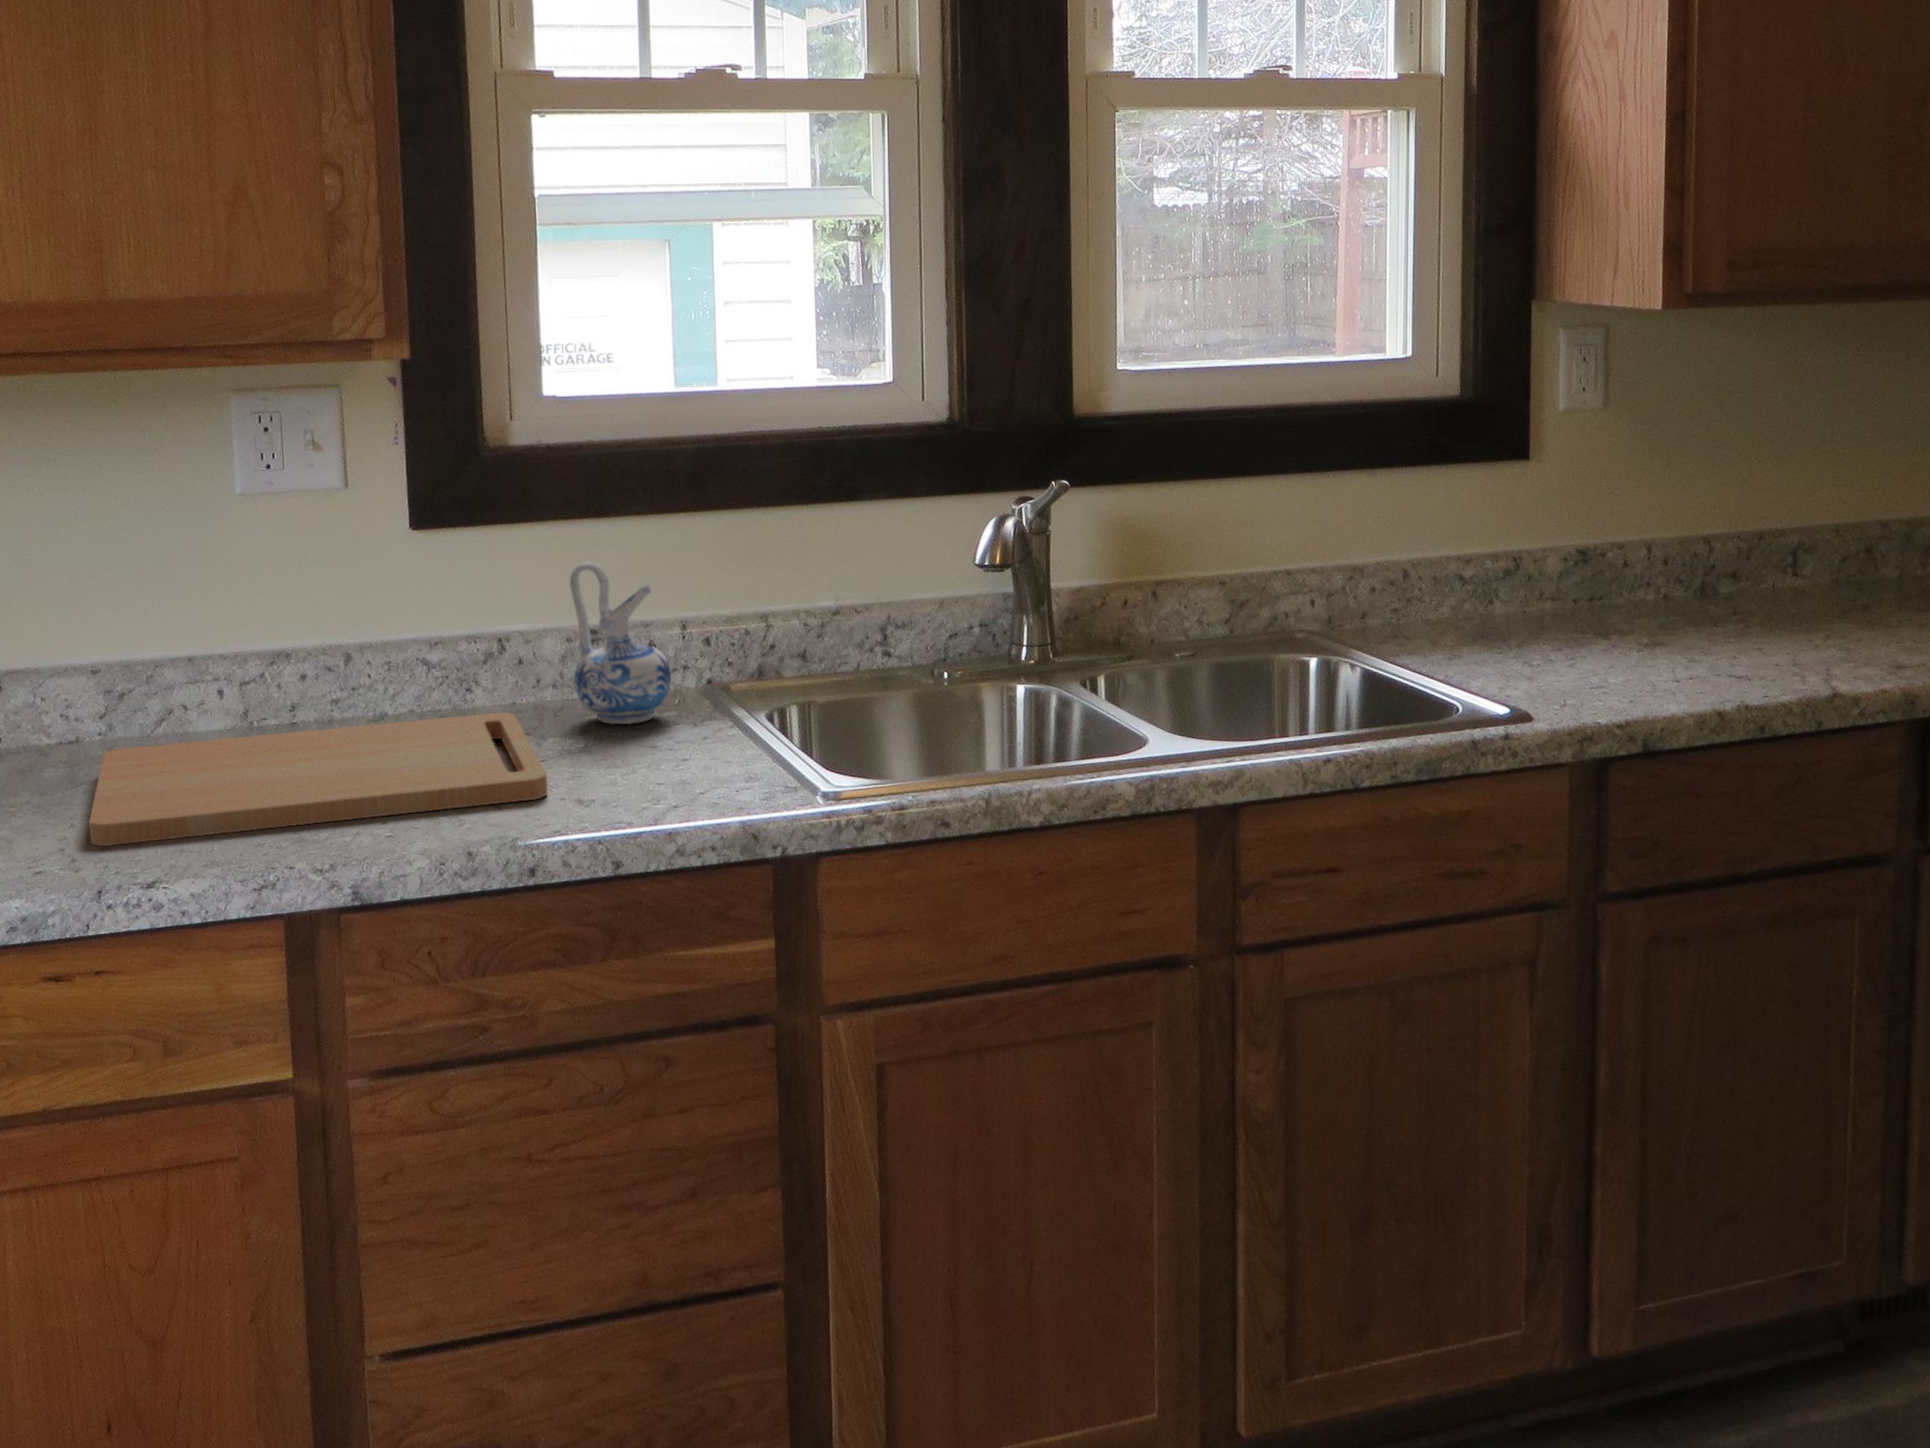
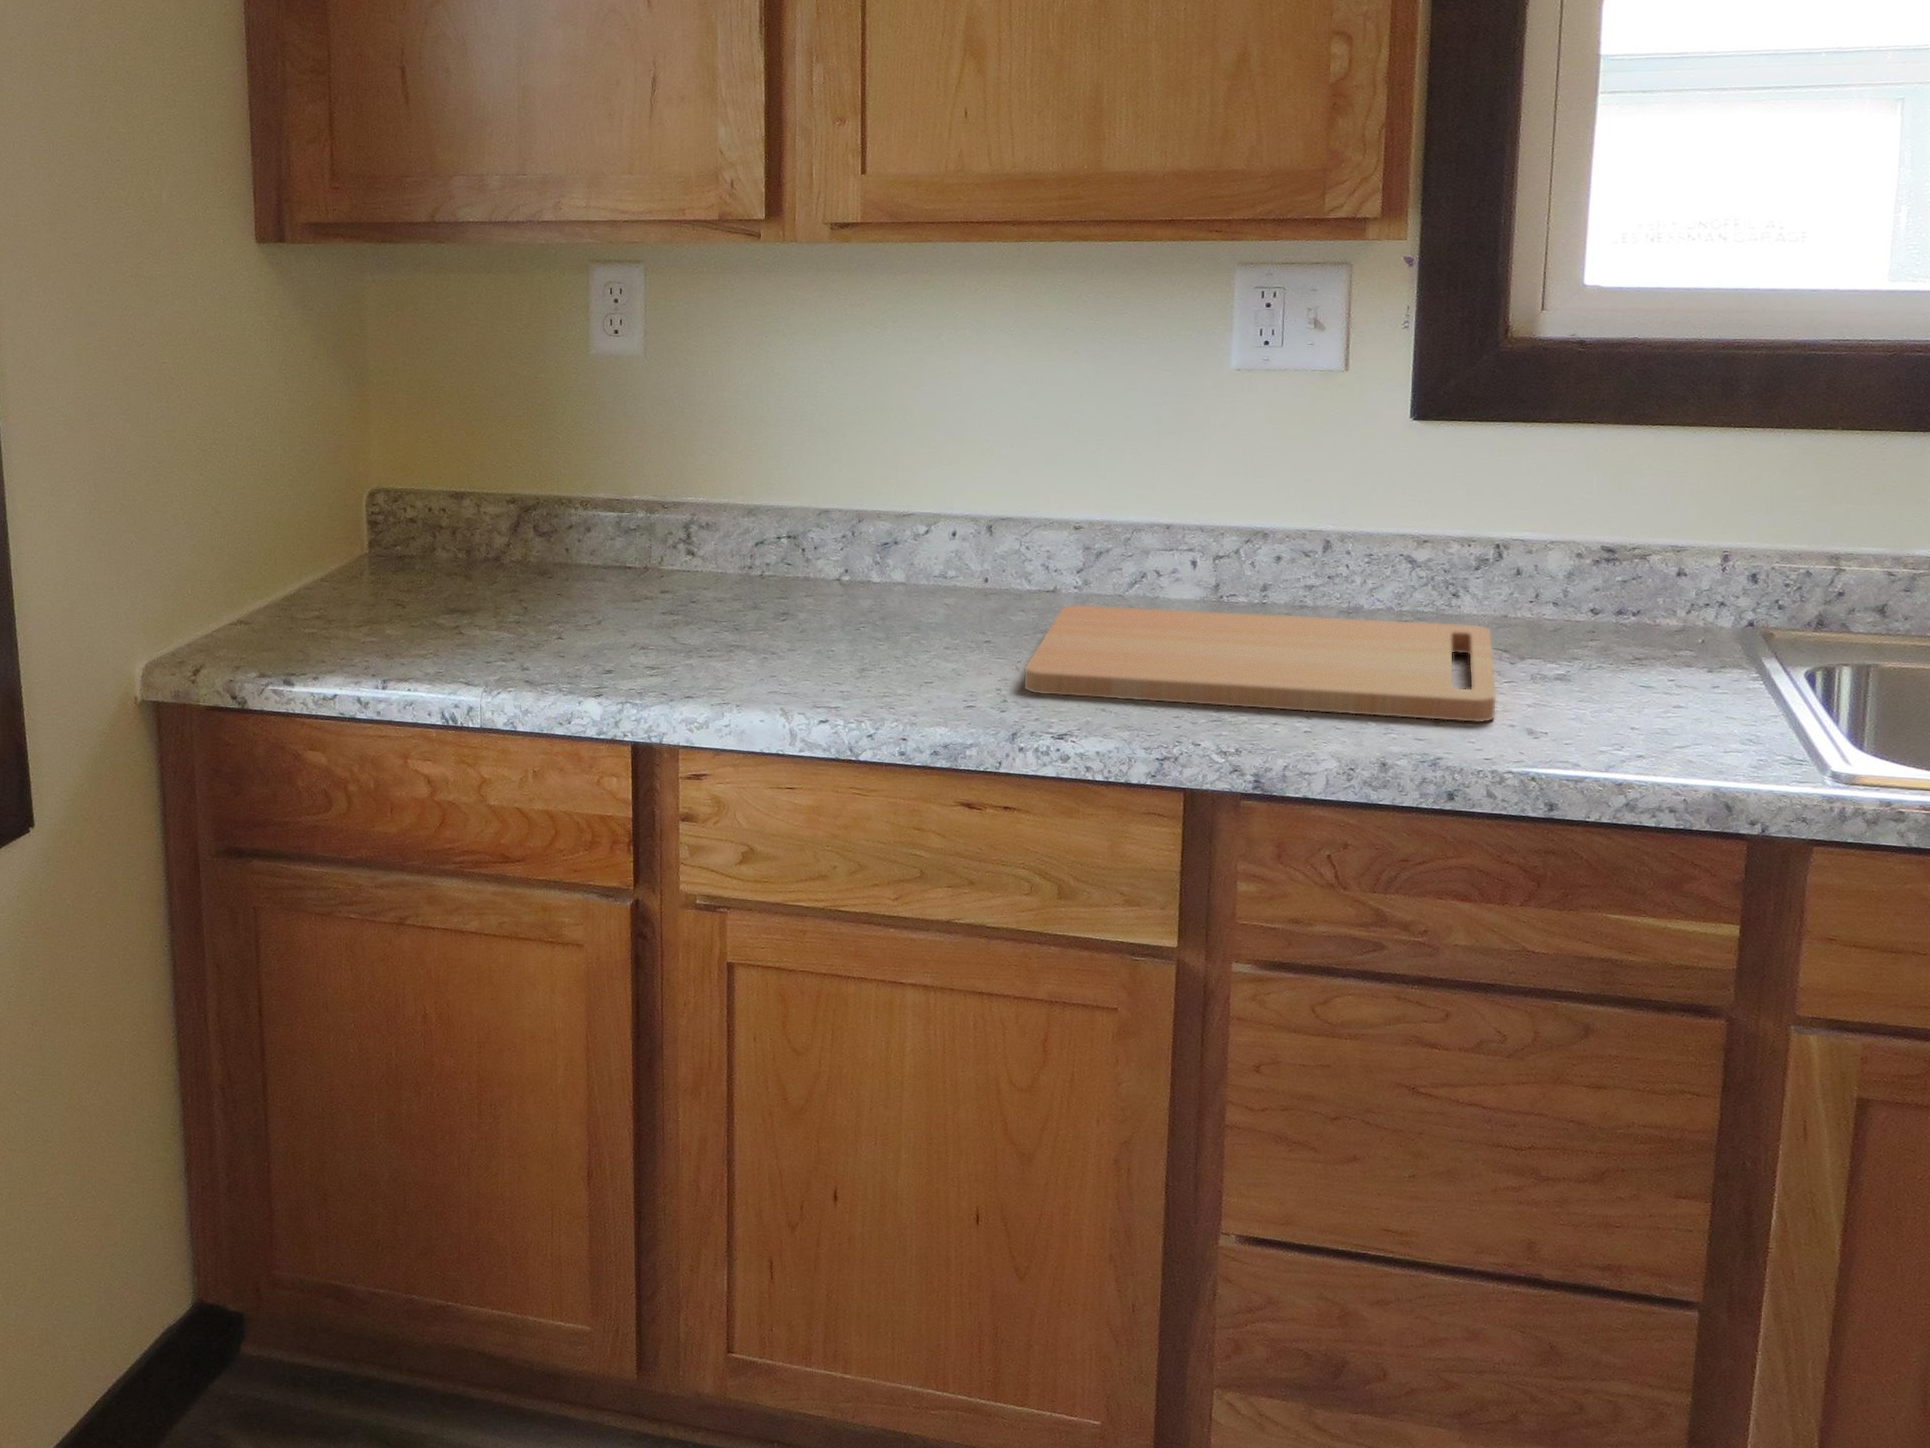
ceramic pitcher: present [570,562,671,724] -> none [1569,472,1690,660]

